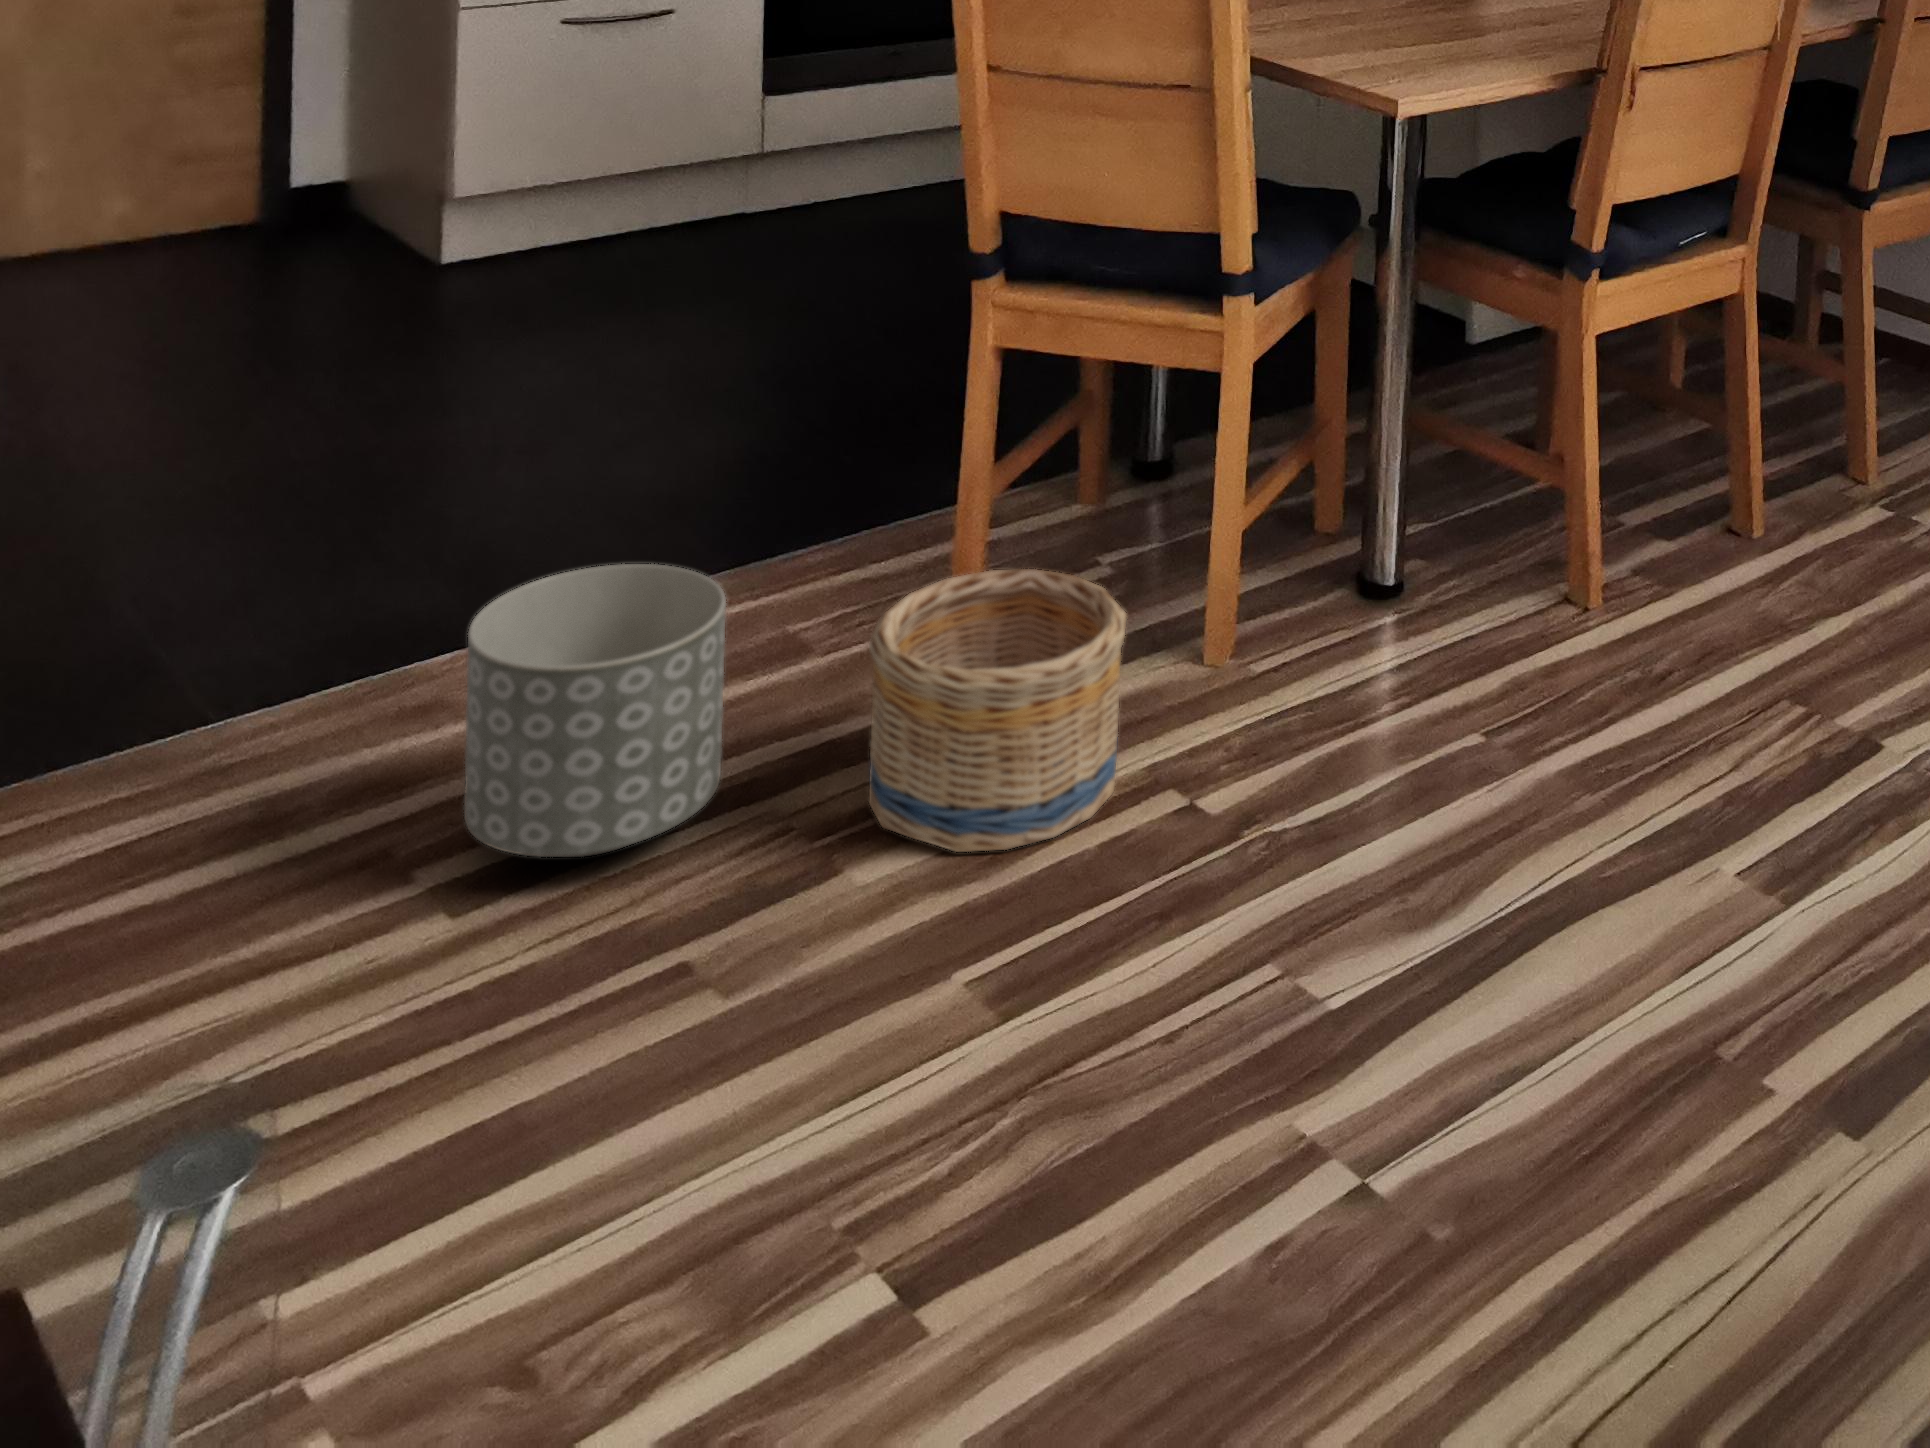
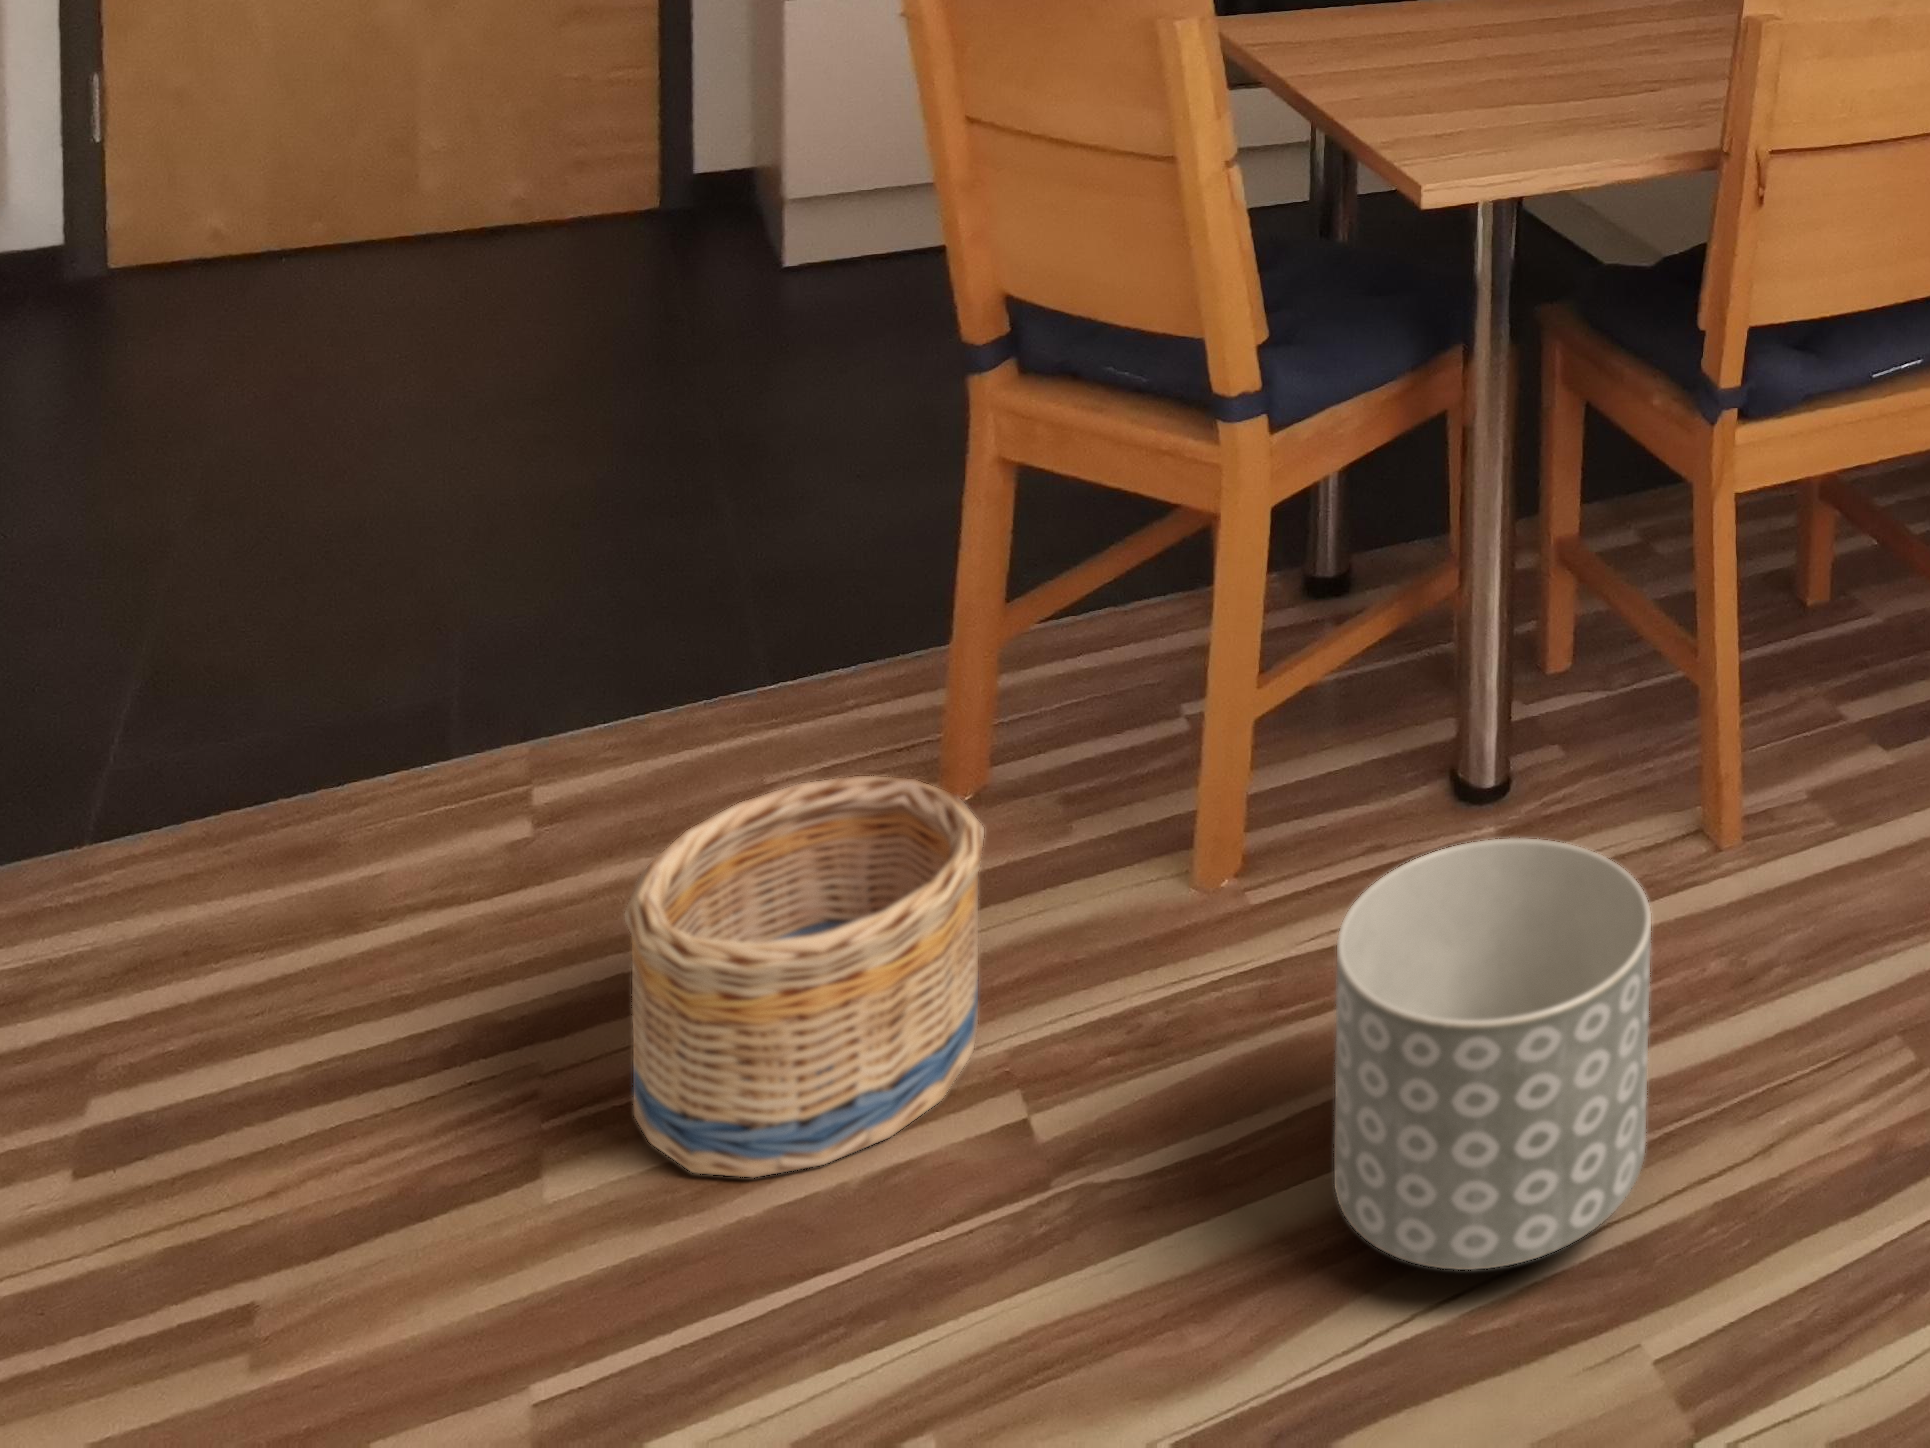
planter: present [464,564,726,857] -> present [1334,838,1651,1270]

